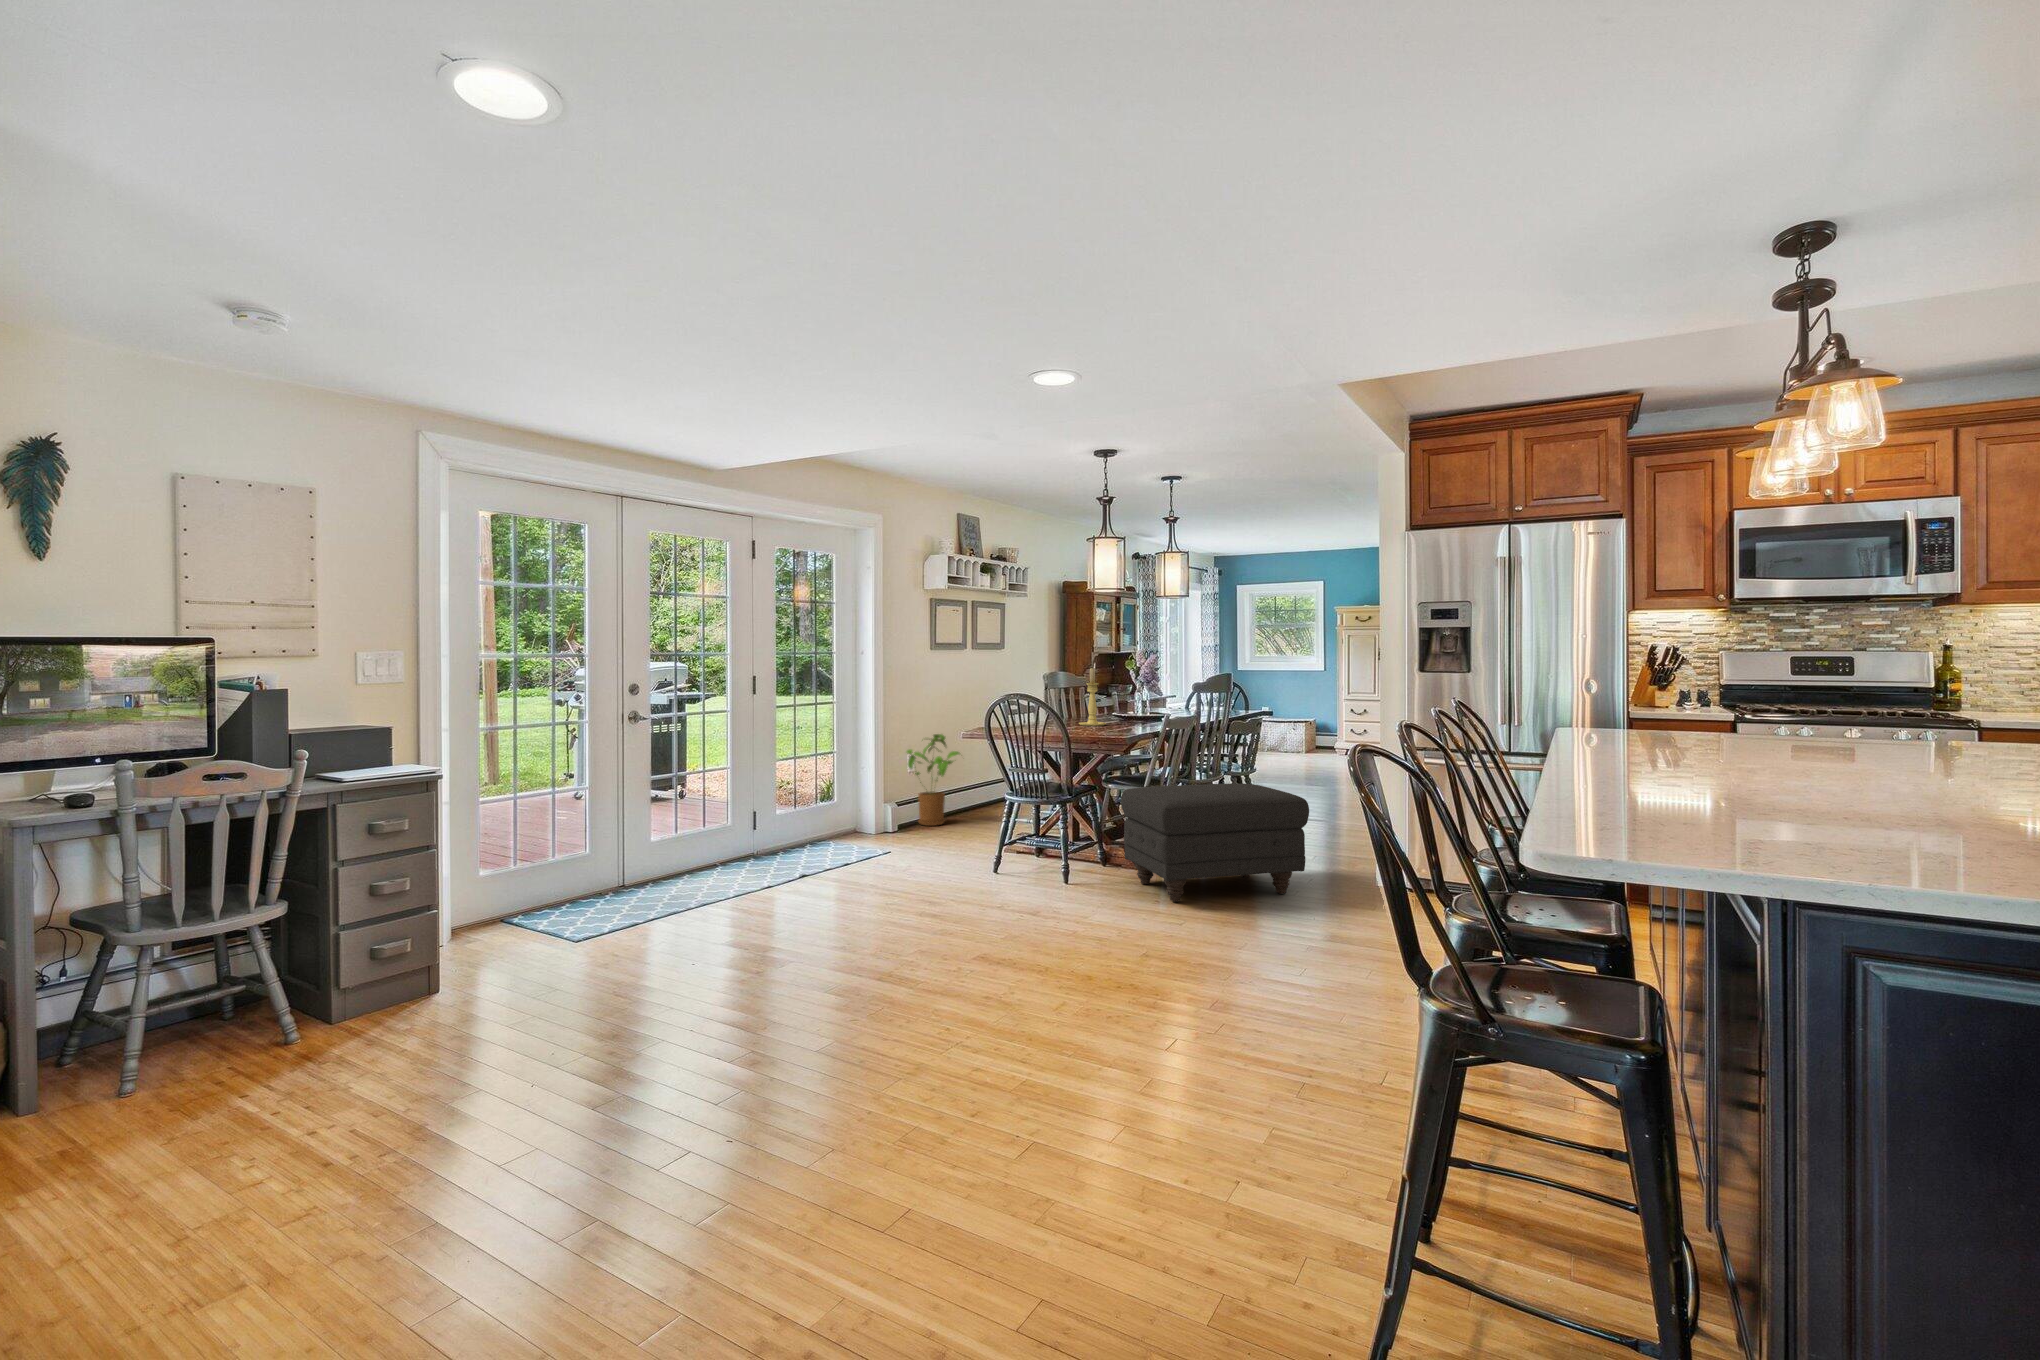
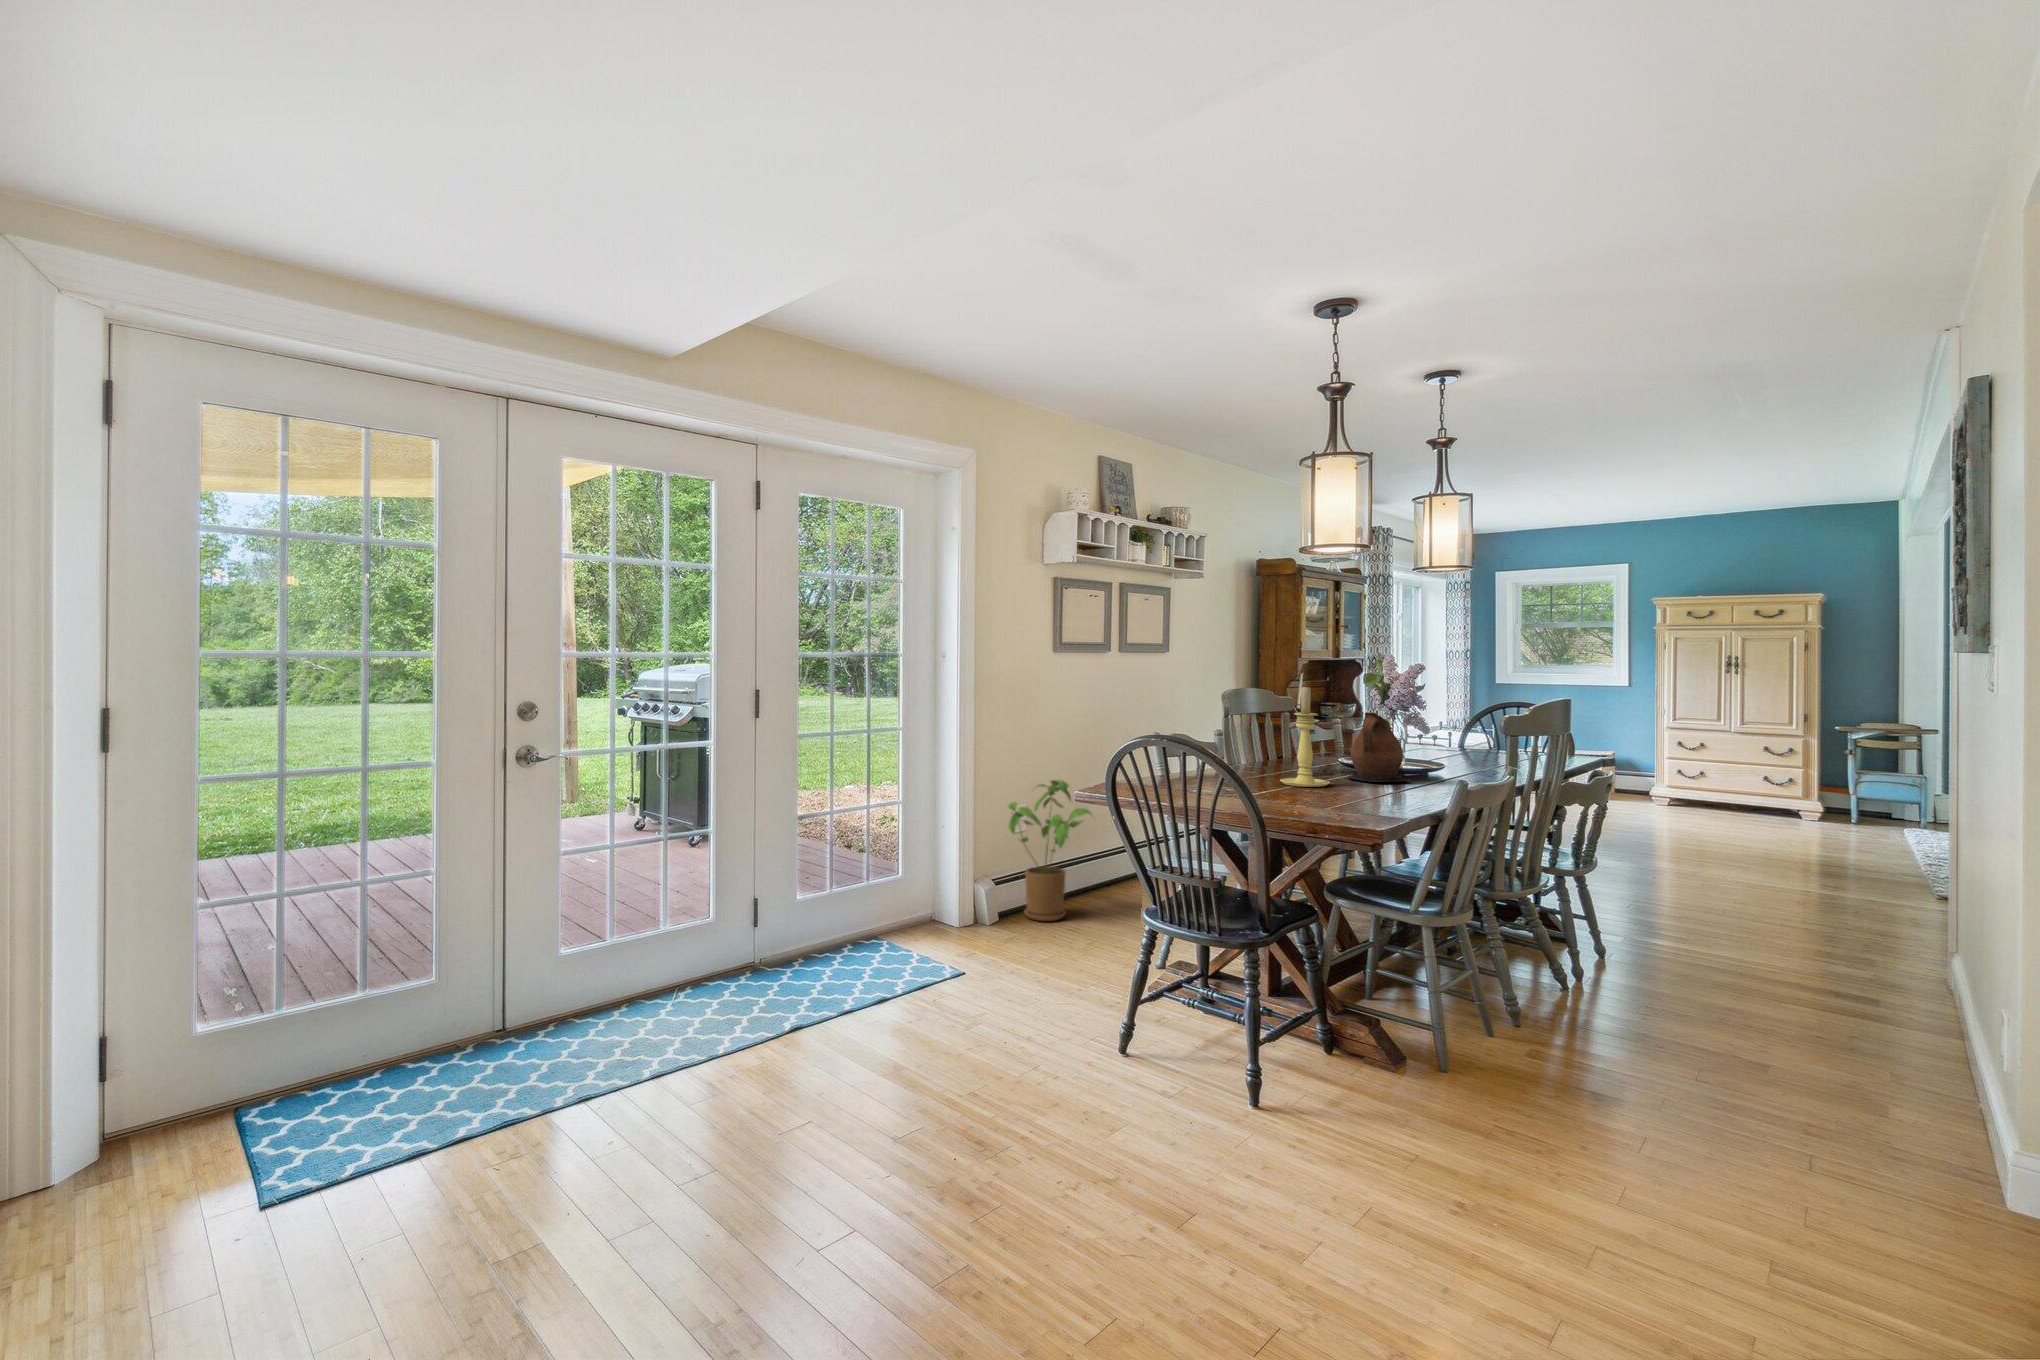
ceramic pitcher: none [1115,683,1153,723] -> present [1347,712,1412,782]
ottoman: present [1121,784,1309,902] -> none [1368,930,1832,1212]

